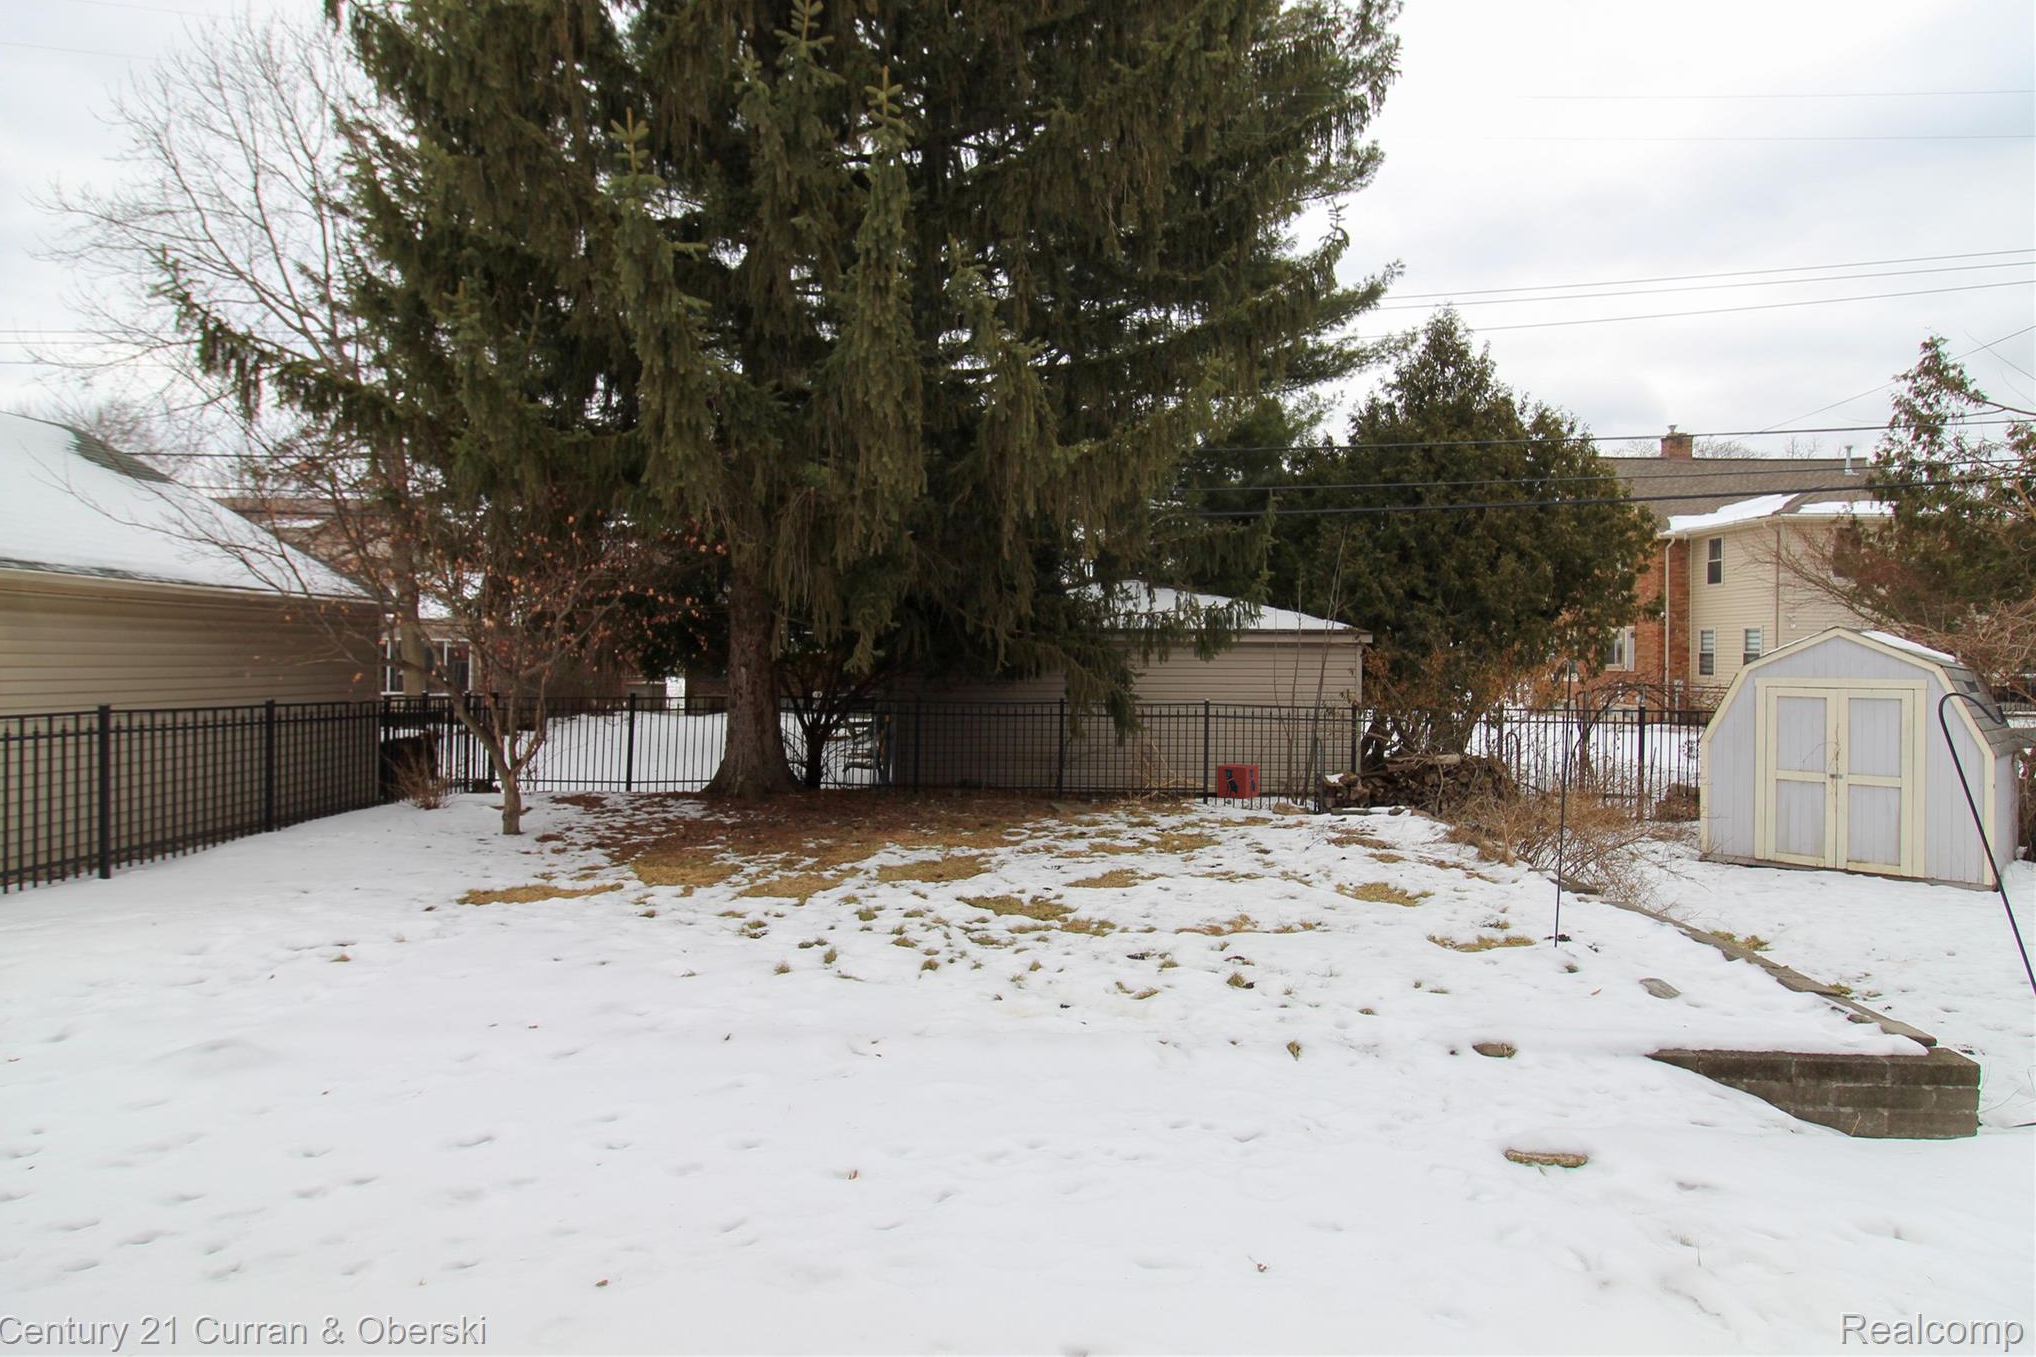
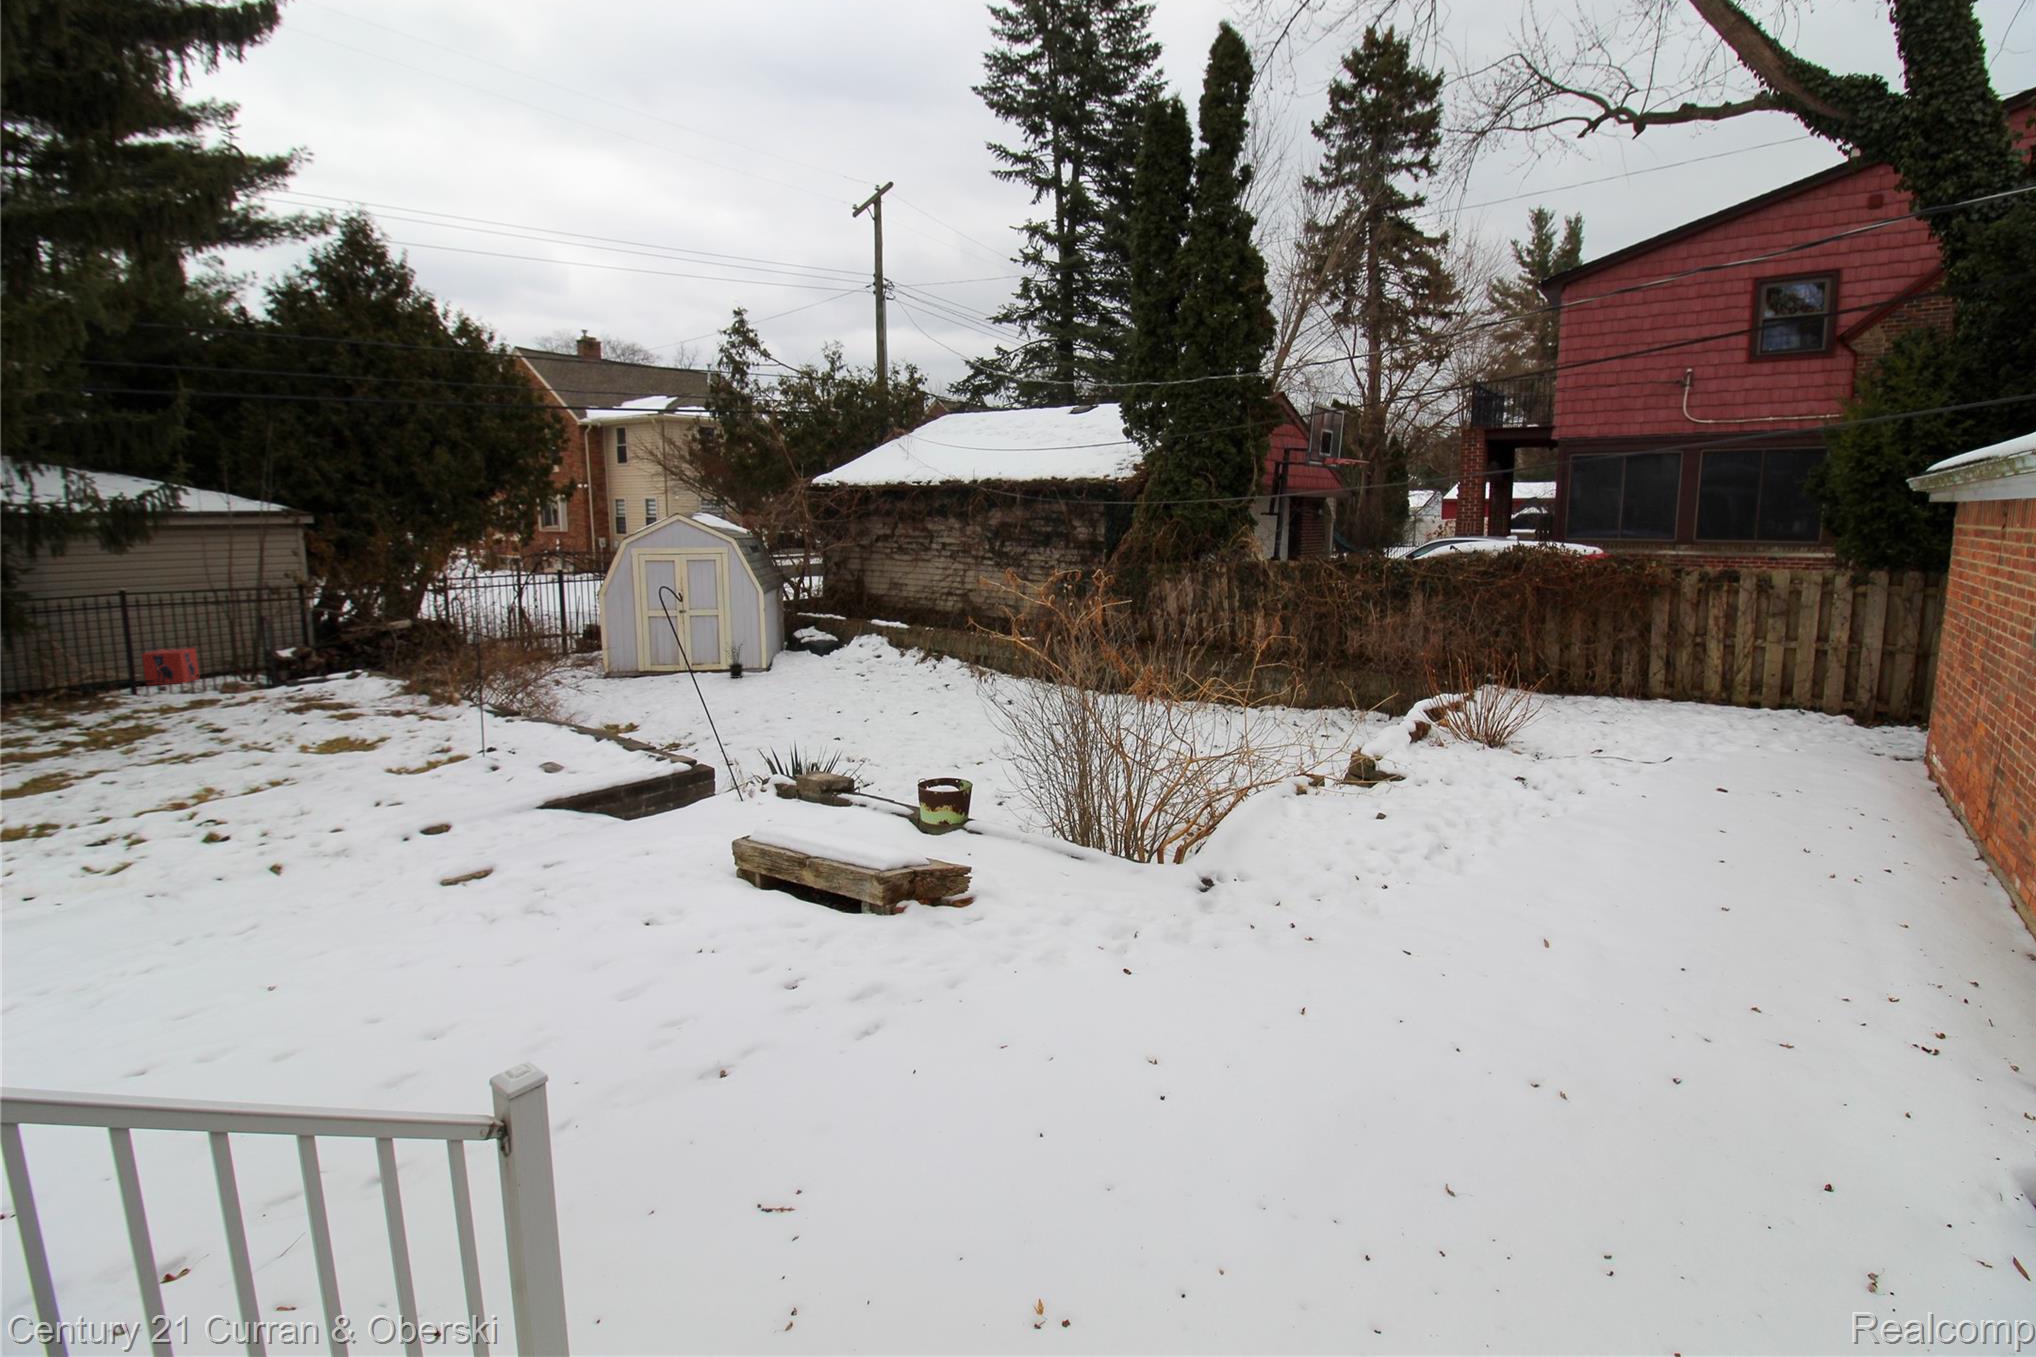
potted plant: none [1901,821,1955,886] -> present [728,644,743,678]

